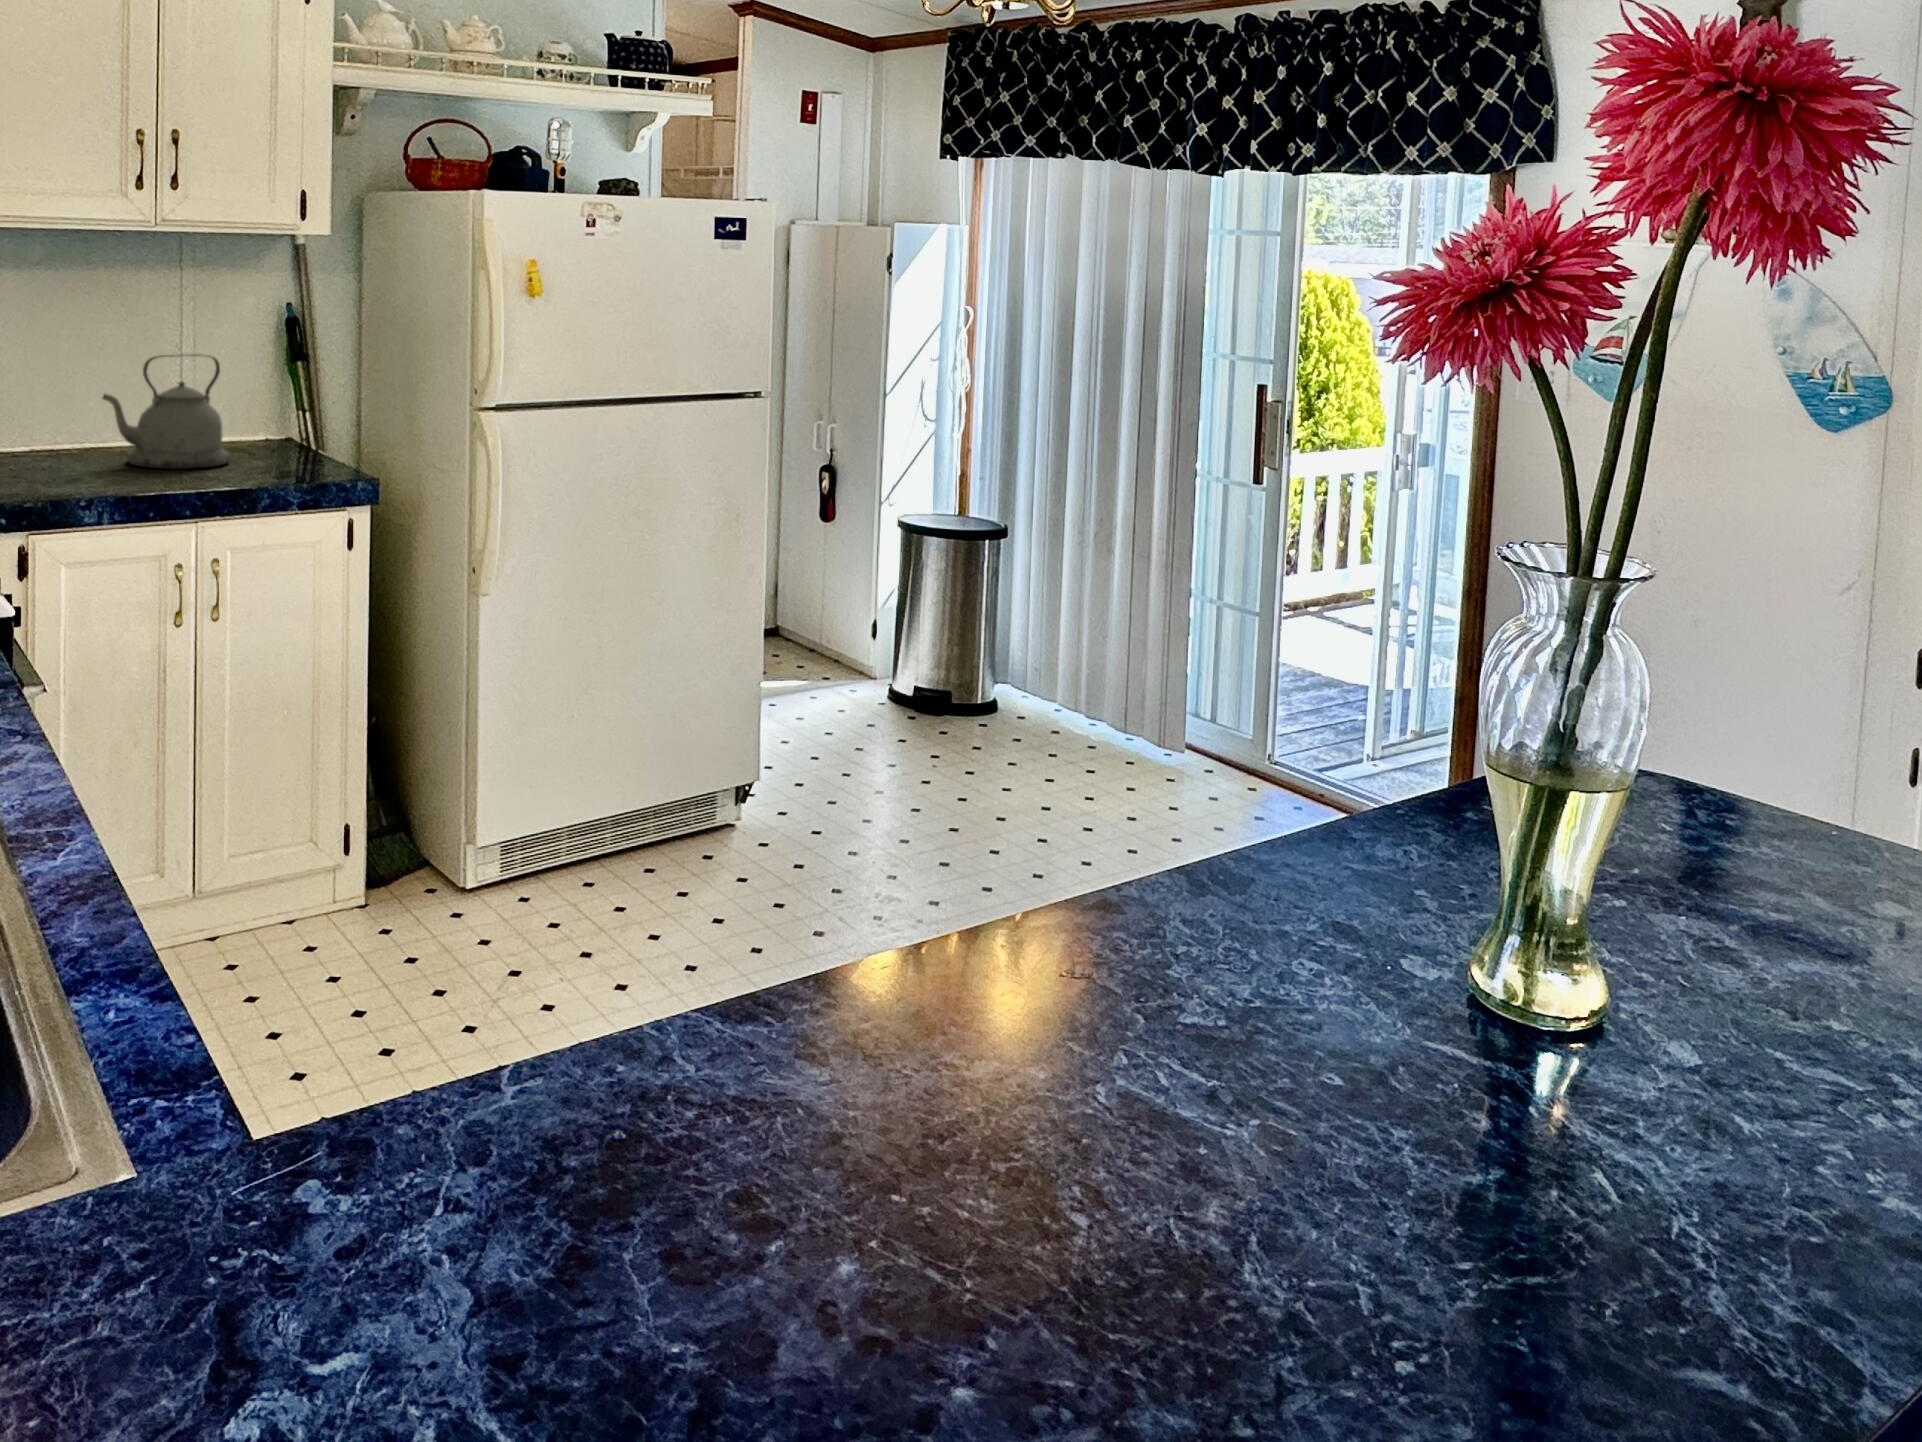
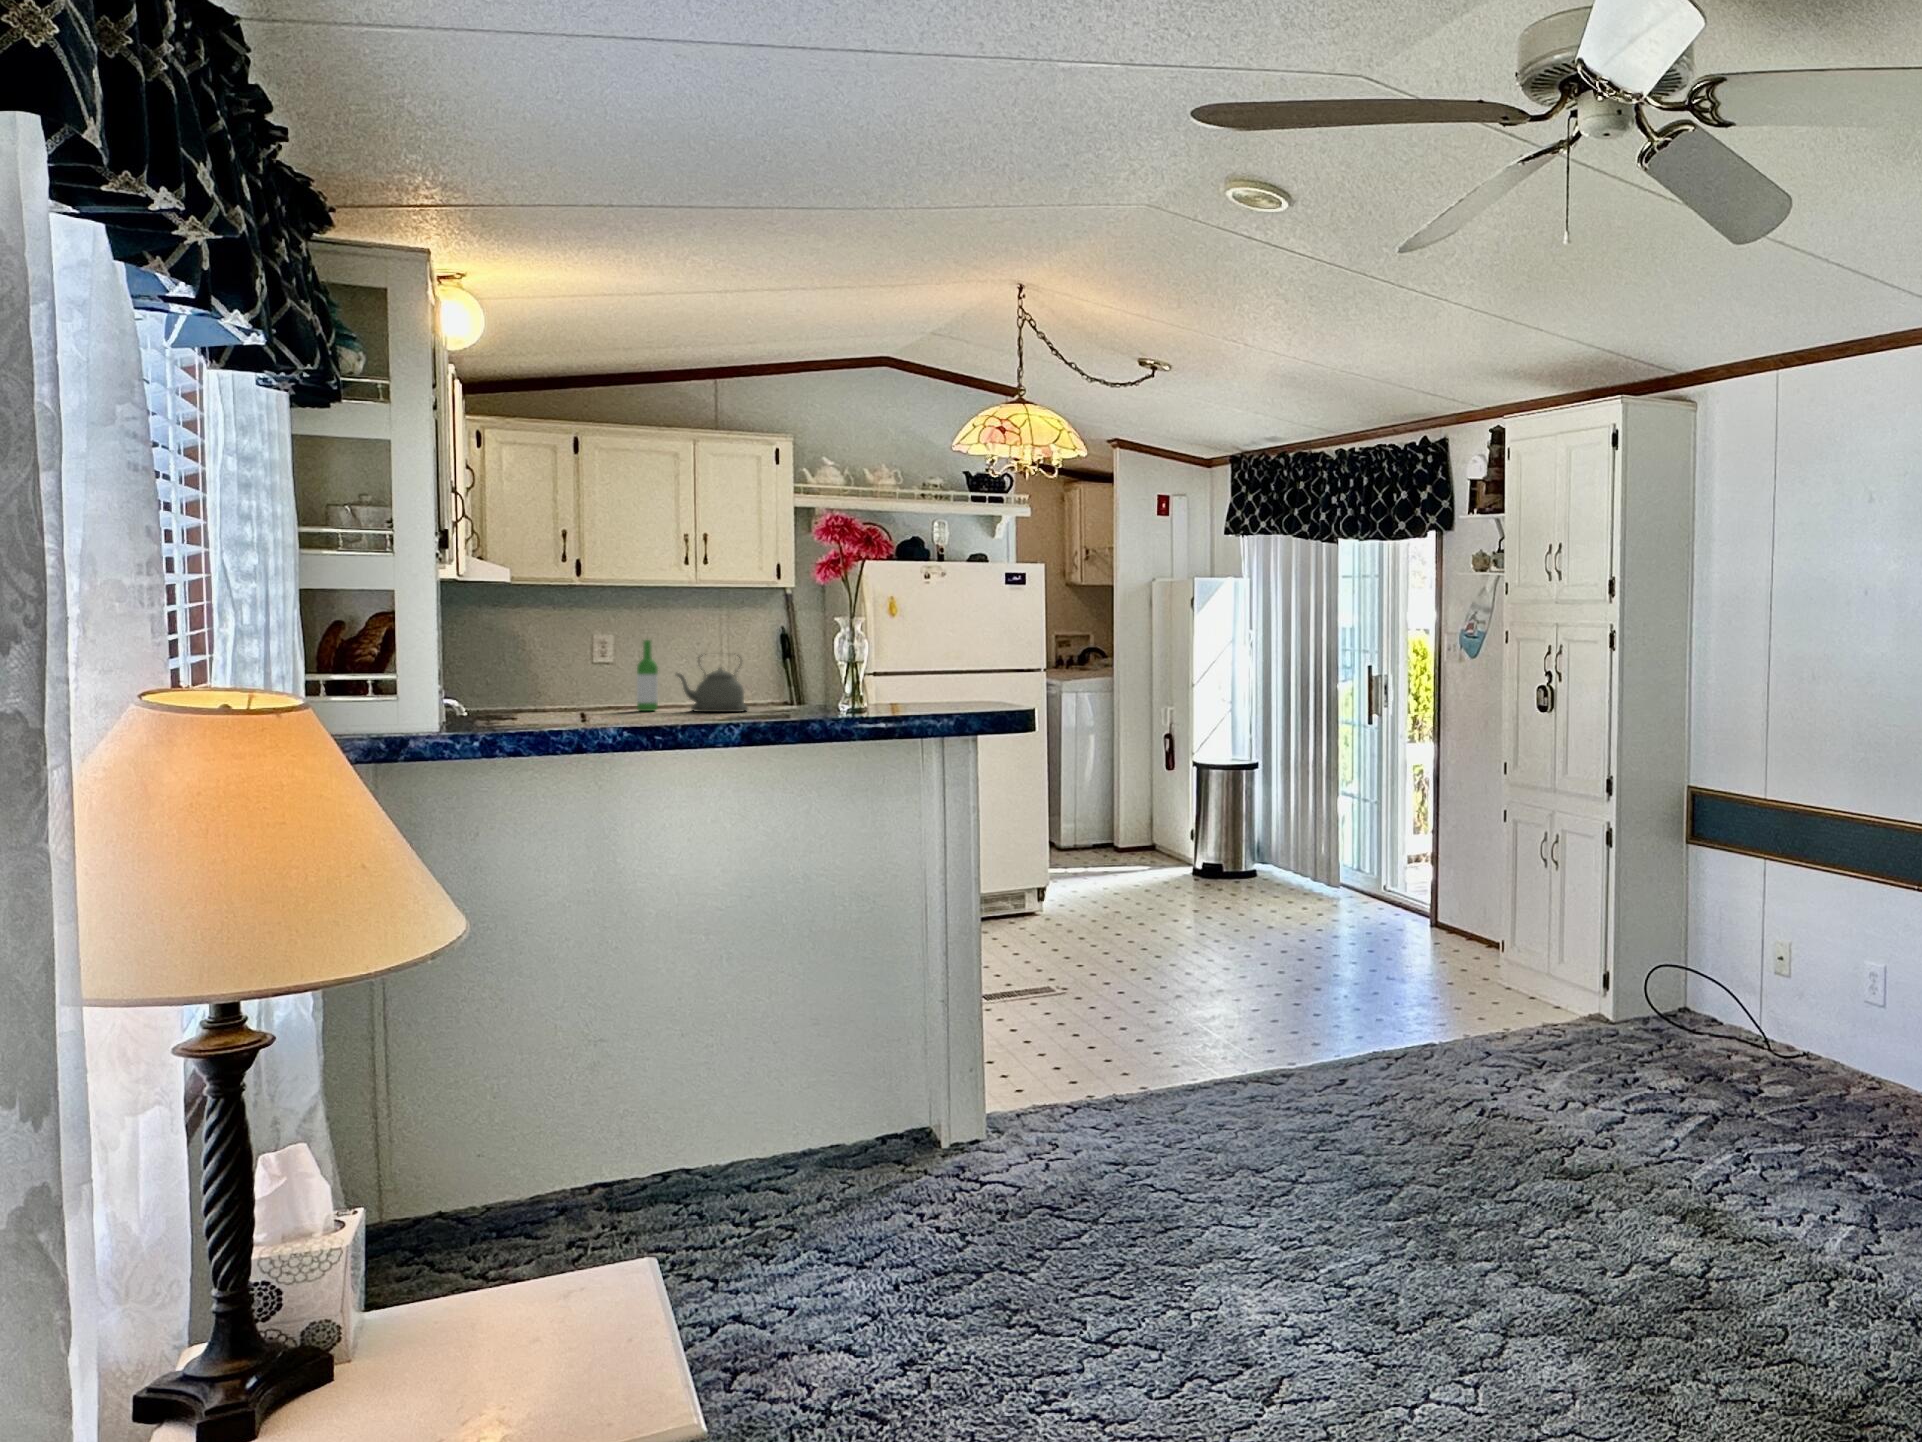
wine bottle: none [29,330,70,468] -> present [637,640,658,711]

